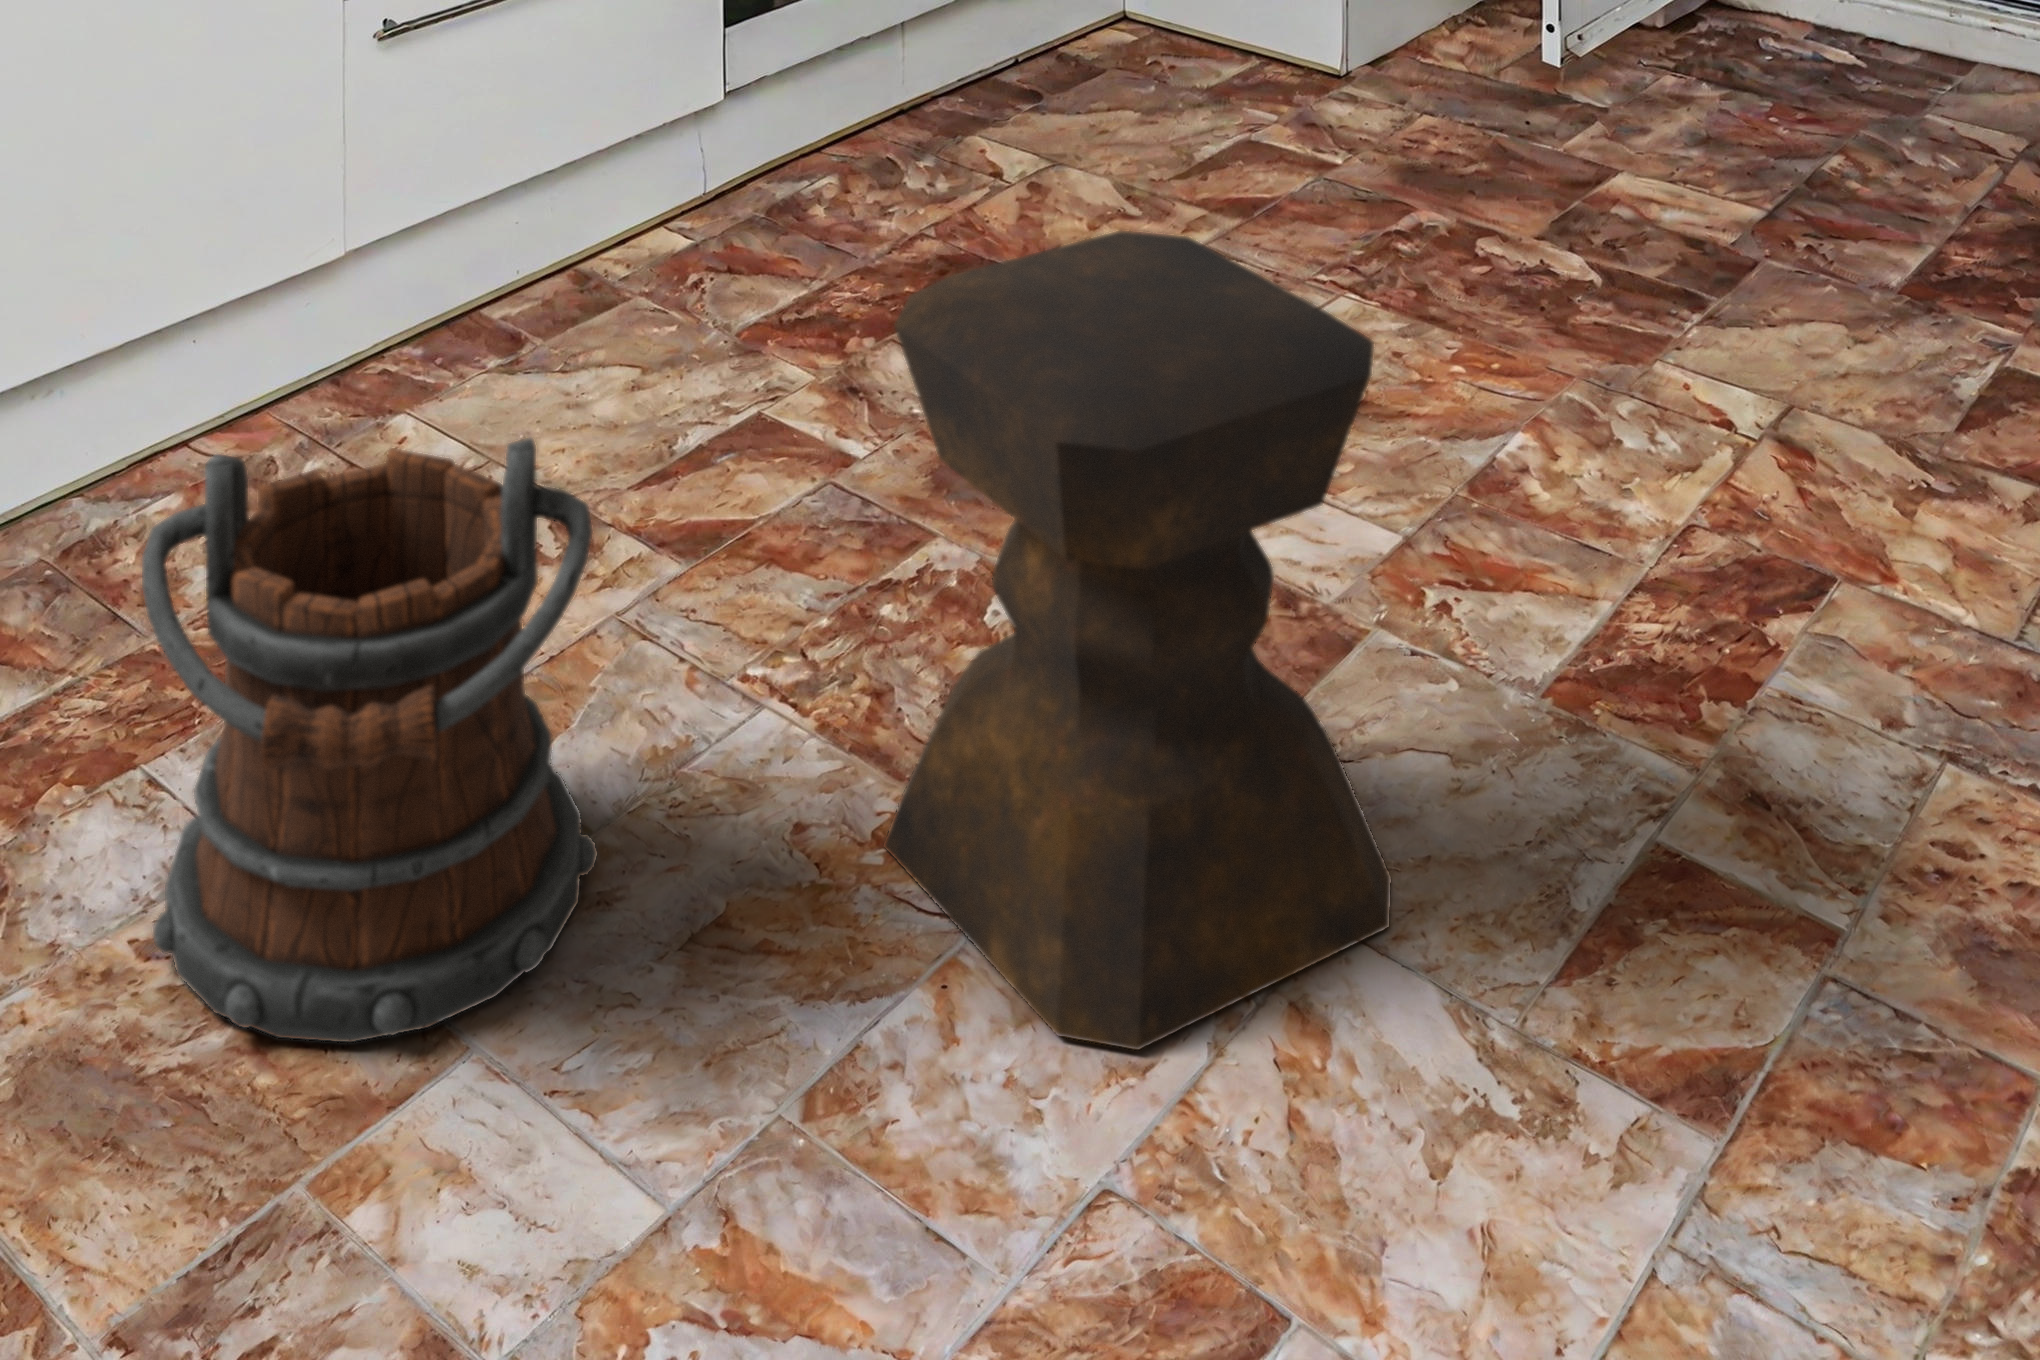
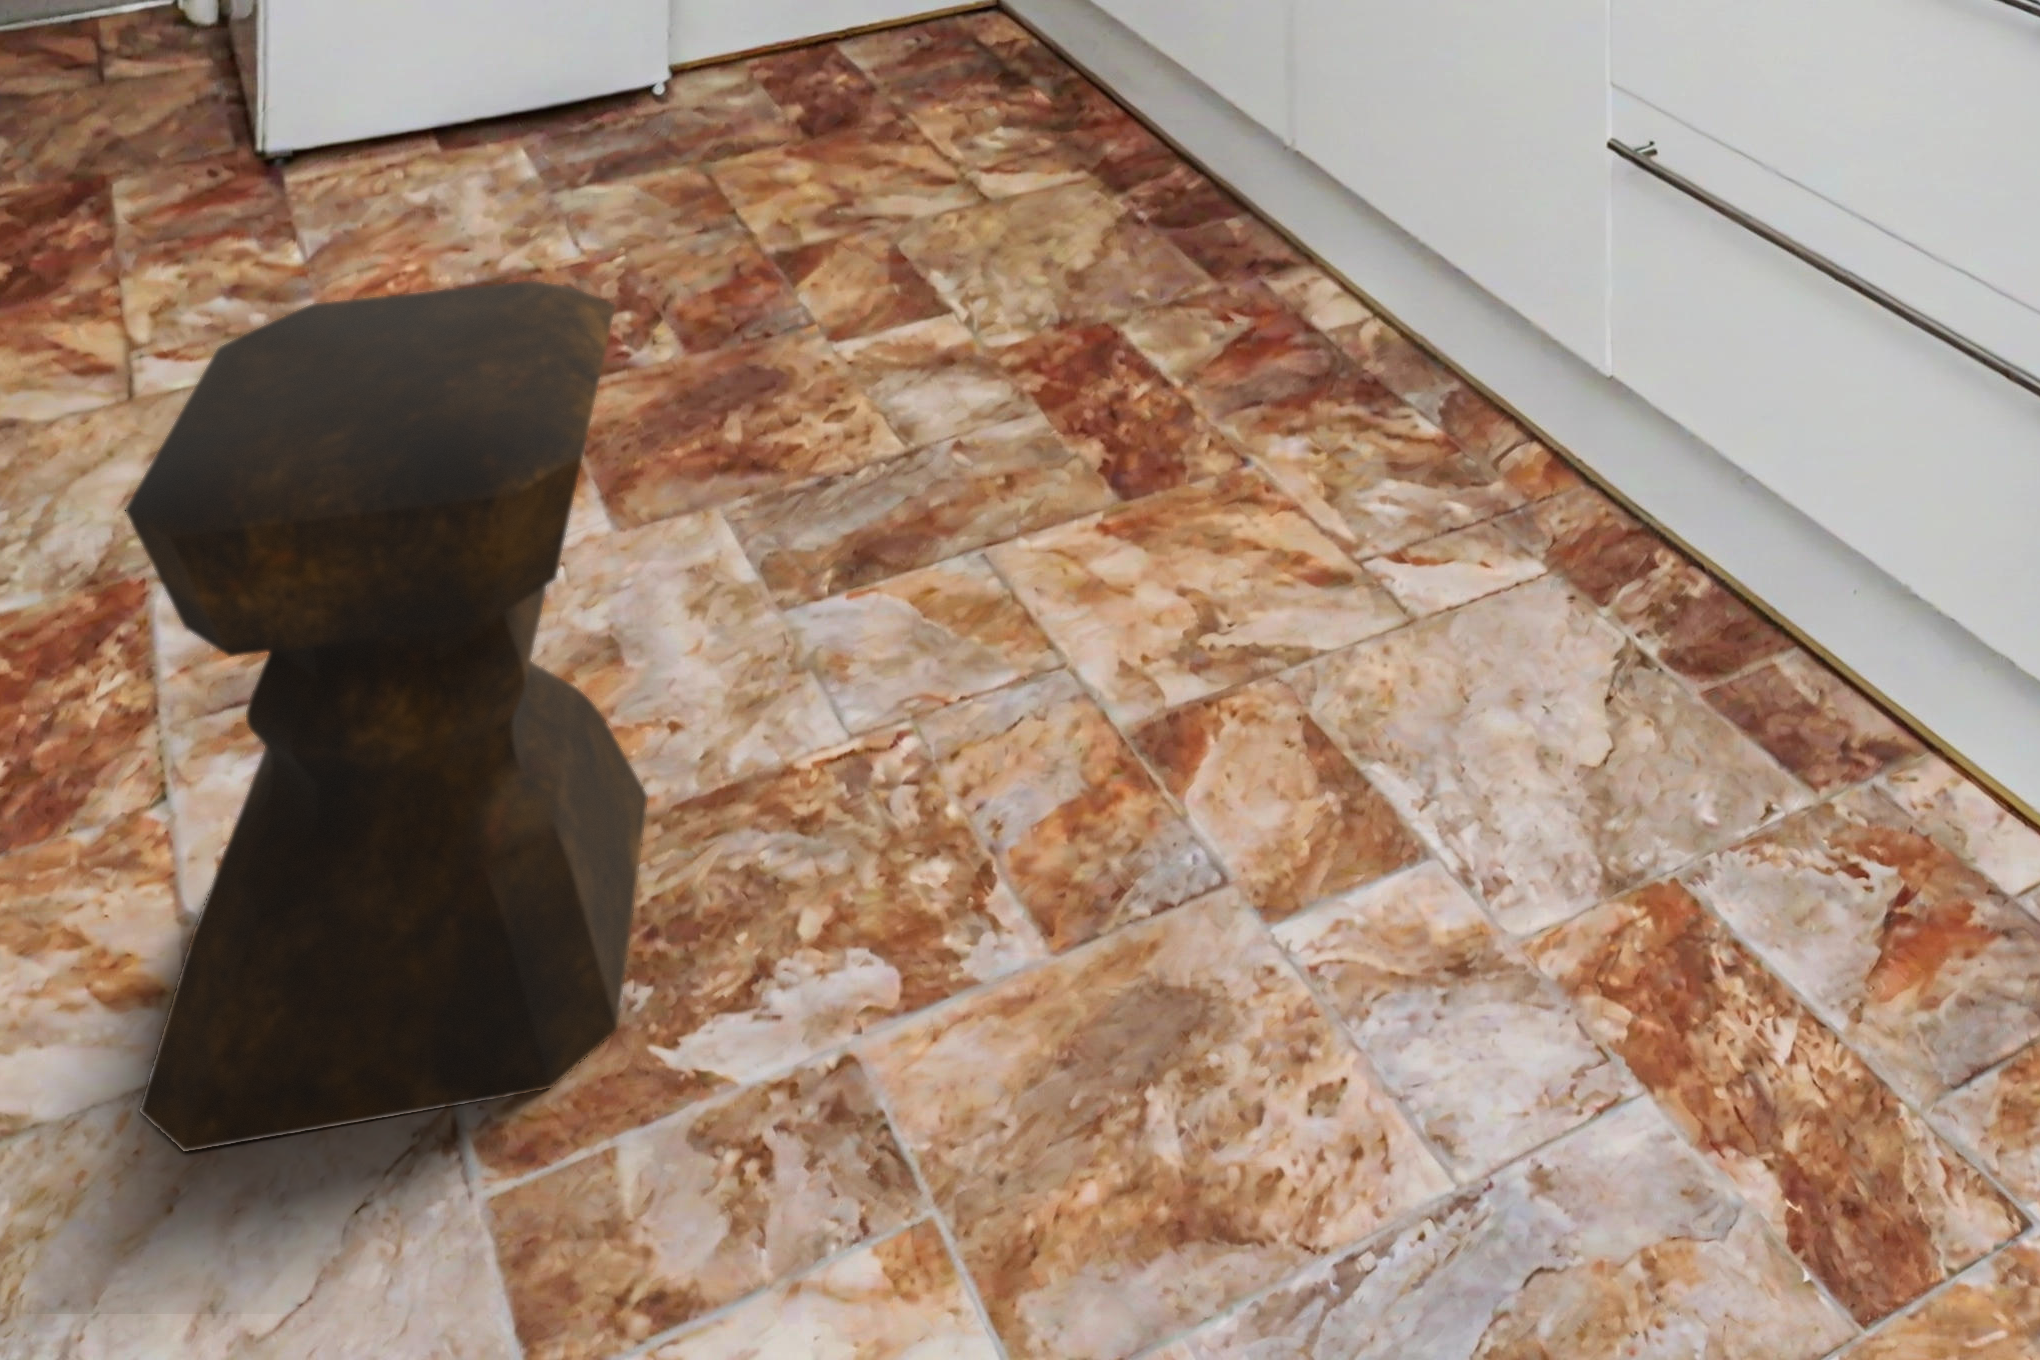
bucket: present [142,438,597,1042] -> none [618,119,966,594]

